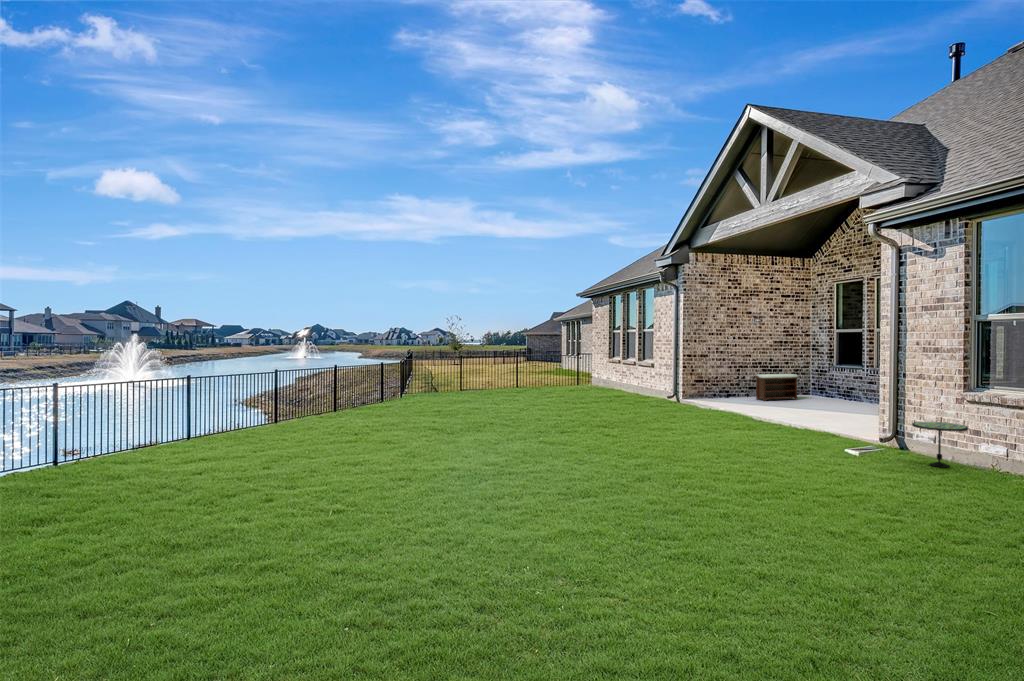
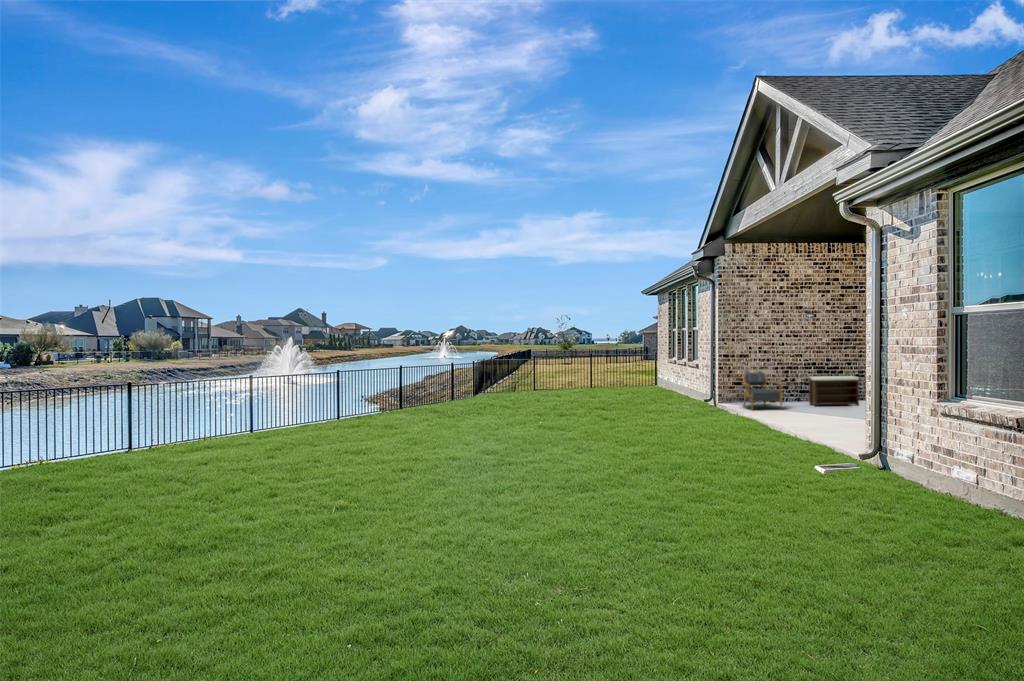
armchair: none [704,371,742,406] -> present [742,372,782,411]
side table: present [912,422,969,468] -> none [869,437,936,494]

